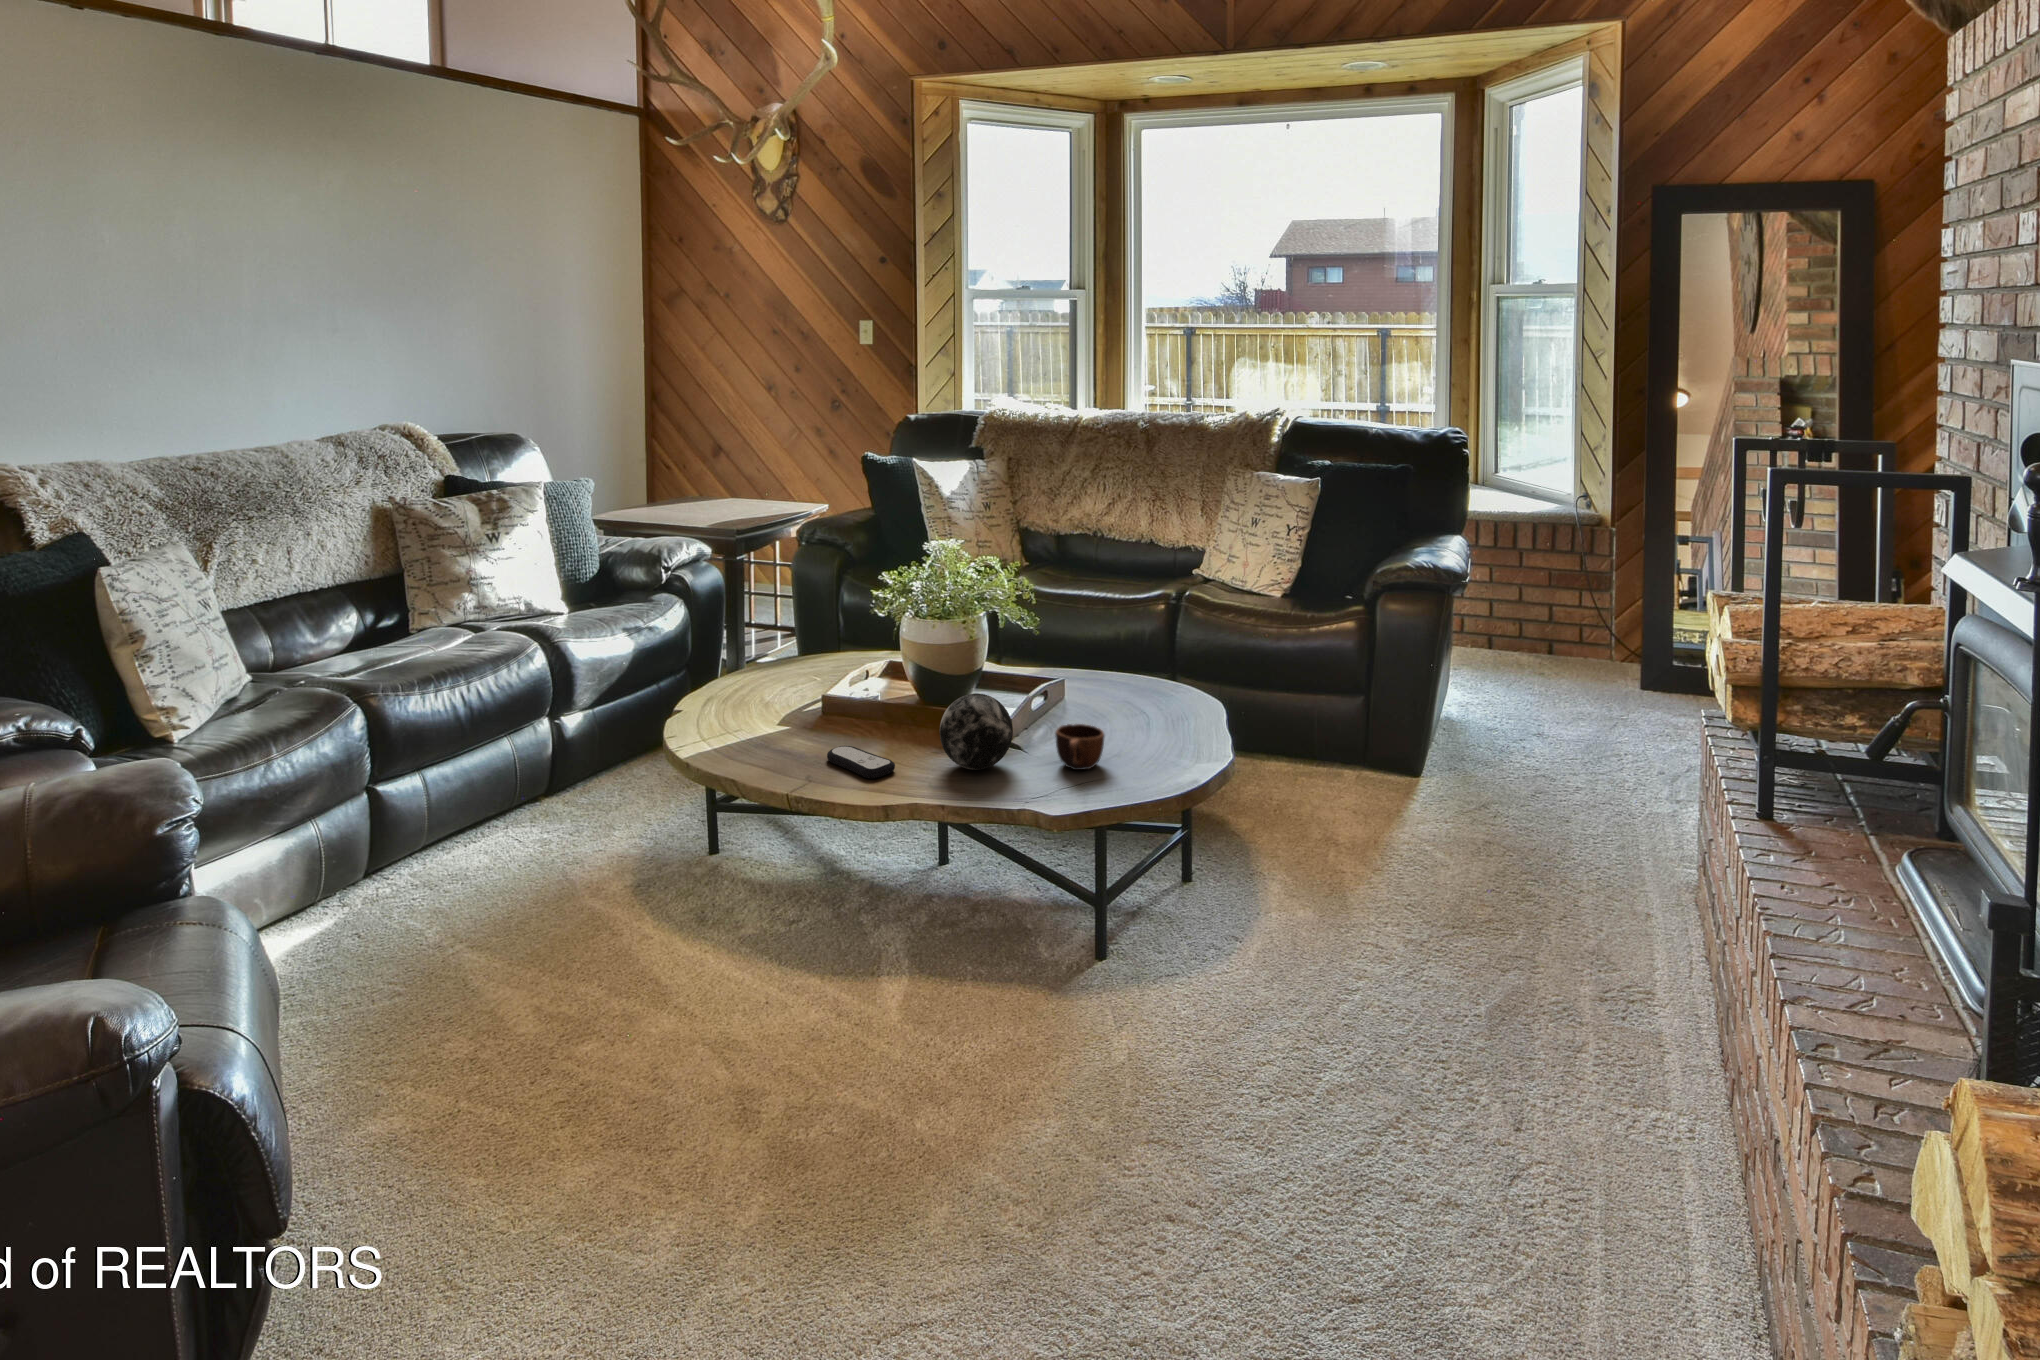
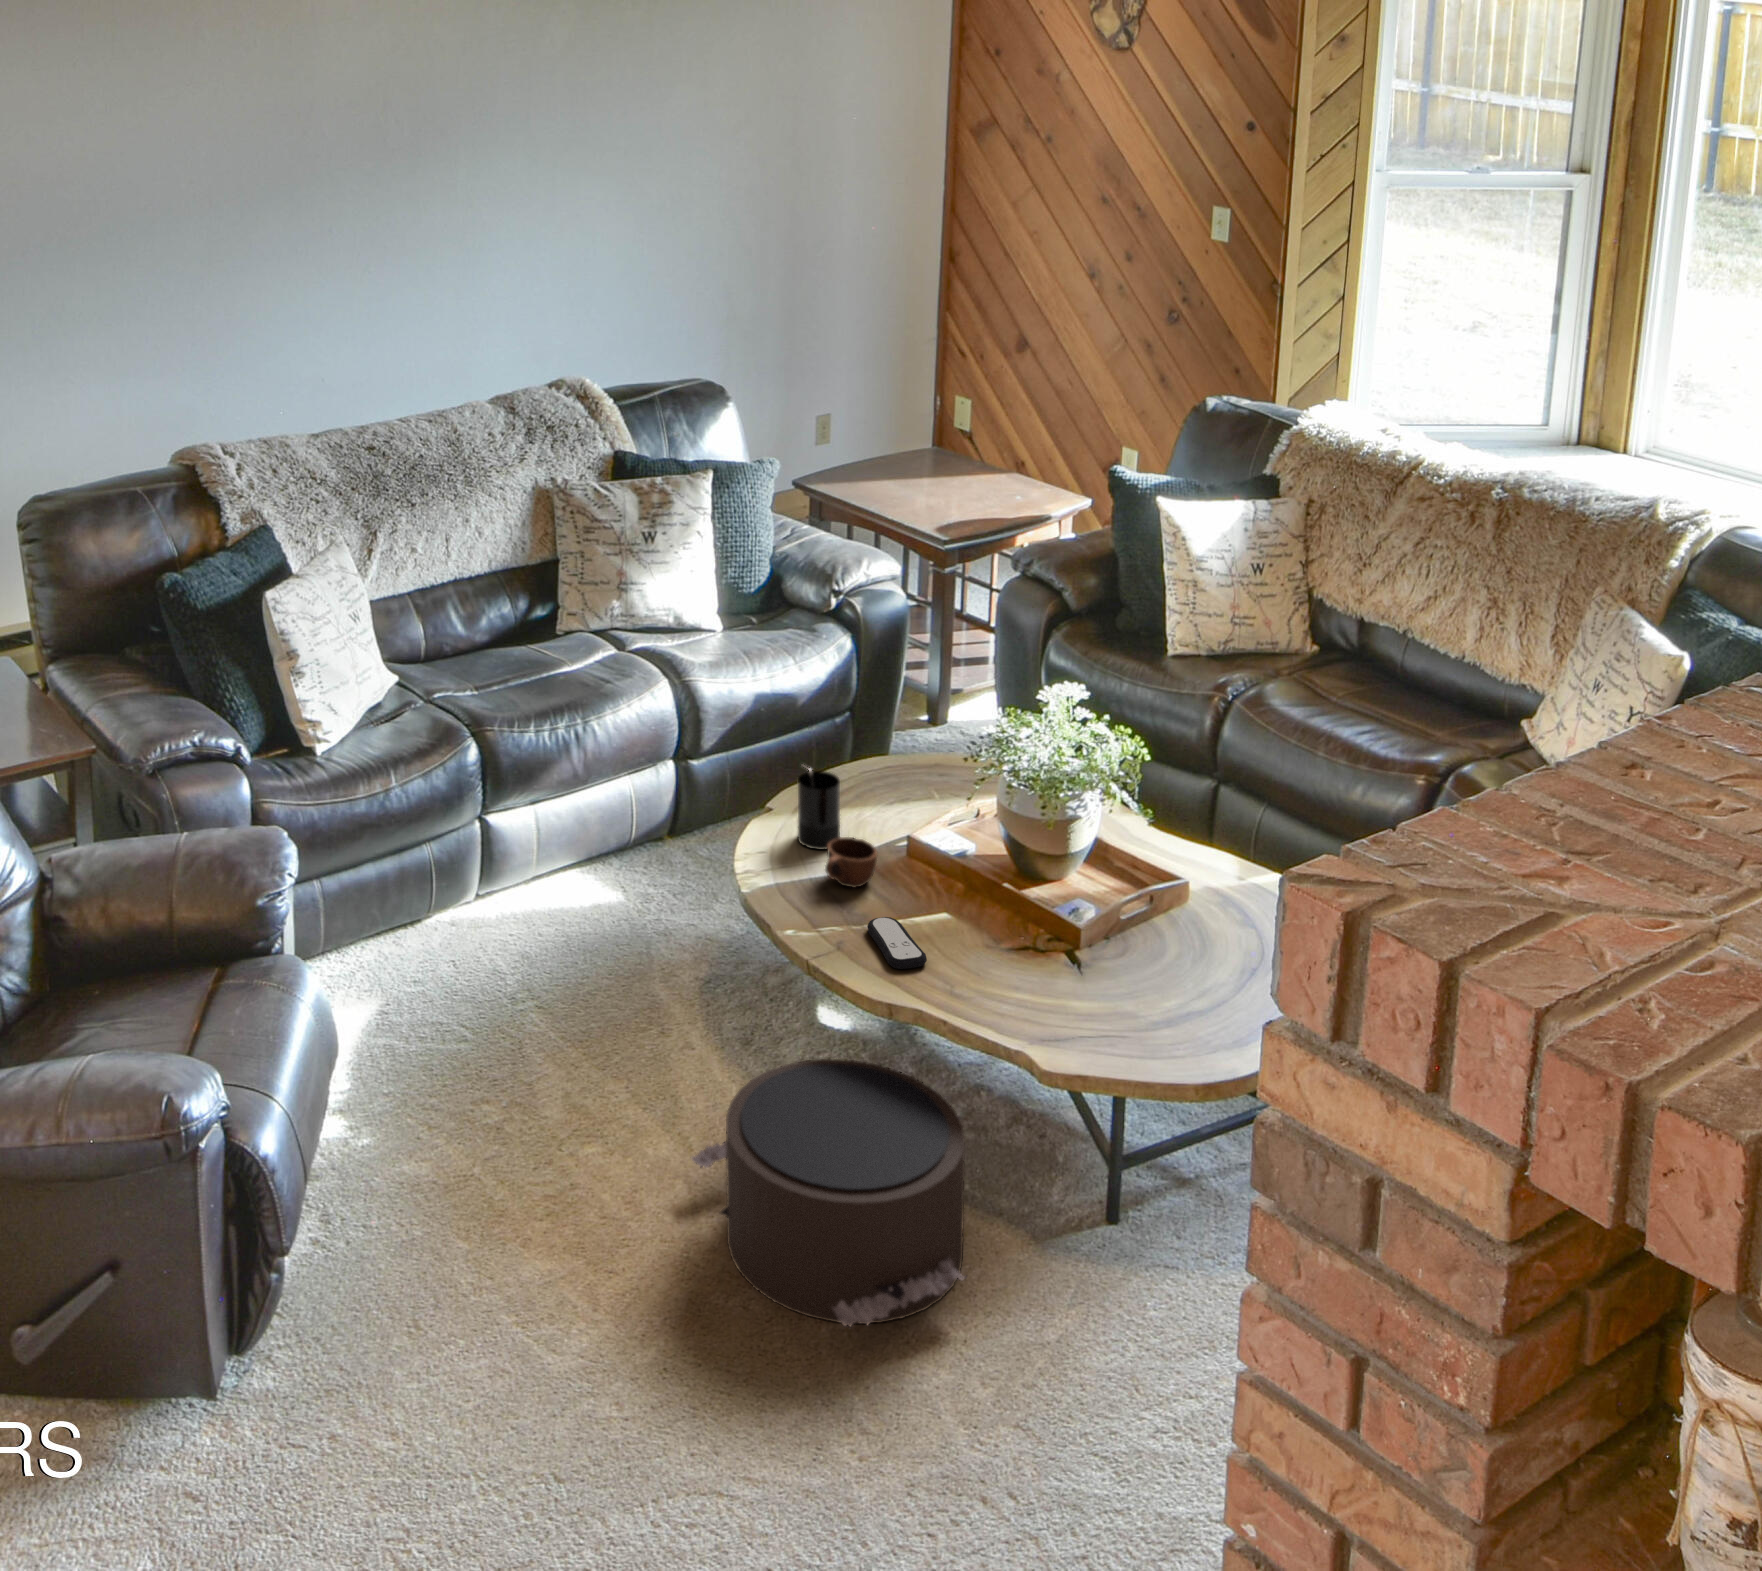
candle: none [718,650,759,724] -> present [798,769,840,850]
decorative orb: present [940,693,1013,770] -> none [972,908,1056,993]
mug: present [1055,724,1104,770] -> present [825,837,878,887]
pouf: none [715,862,1037,1122] -> present [692,1059,966,1327]

